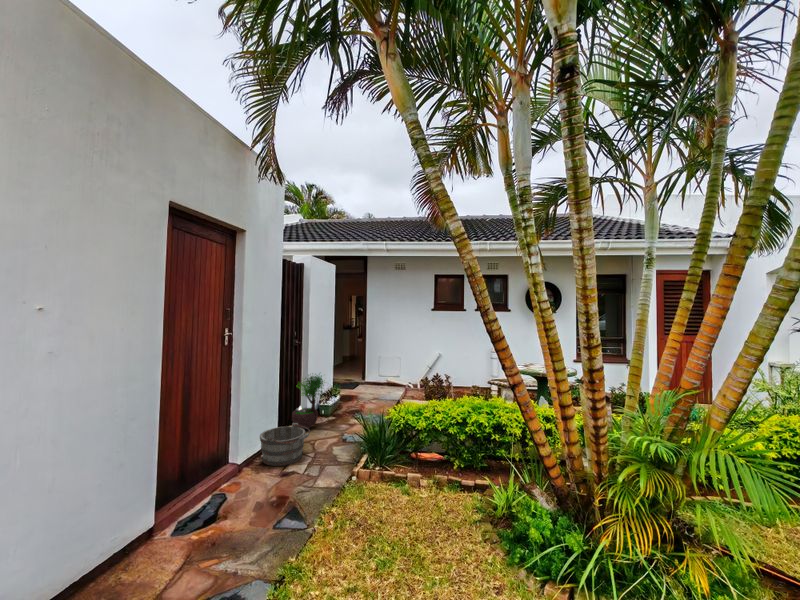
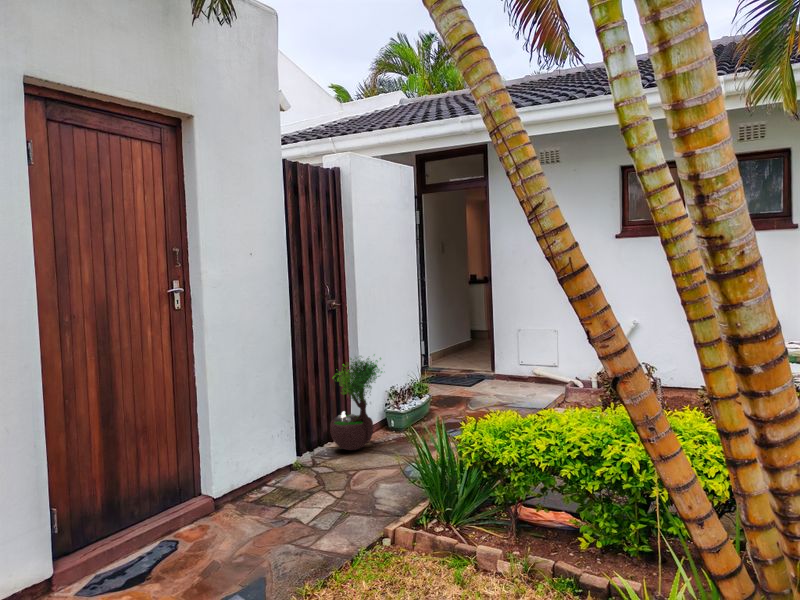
bucket: present [260,423,310,466] -> none [251,438,334,507]

